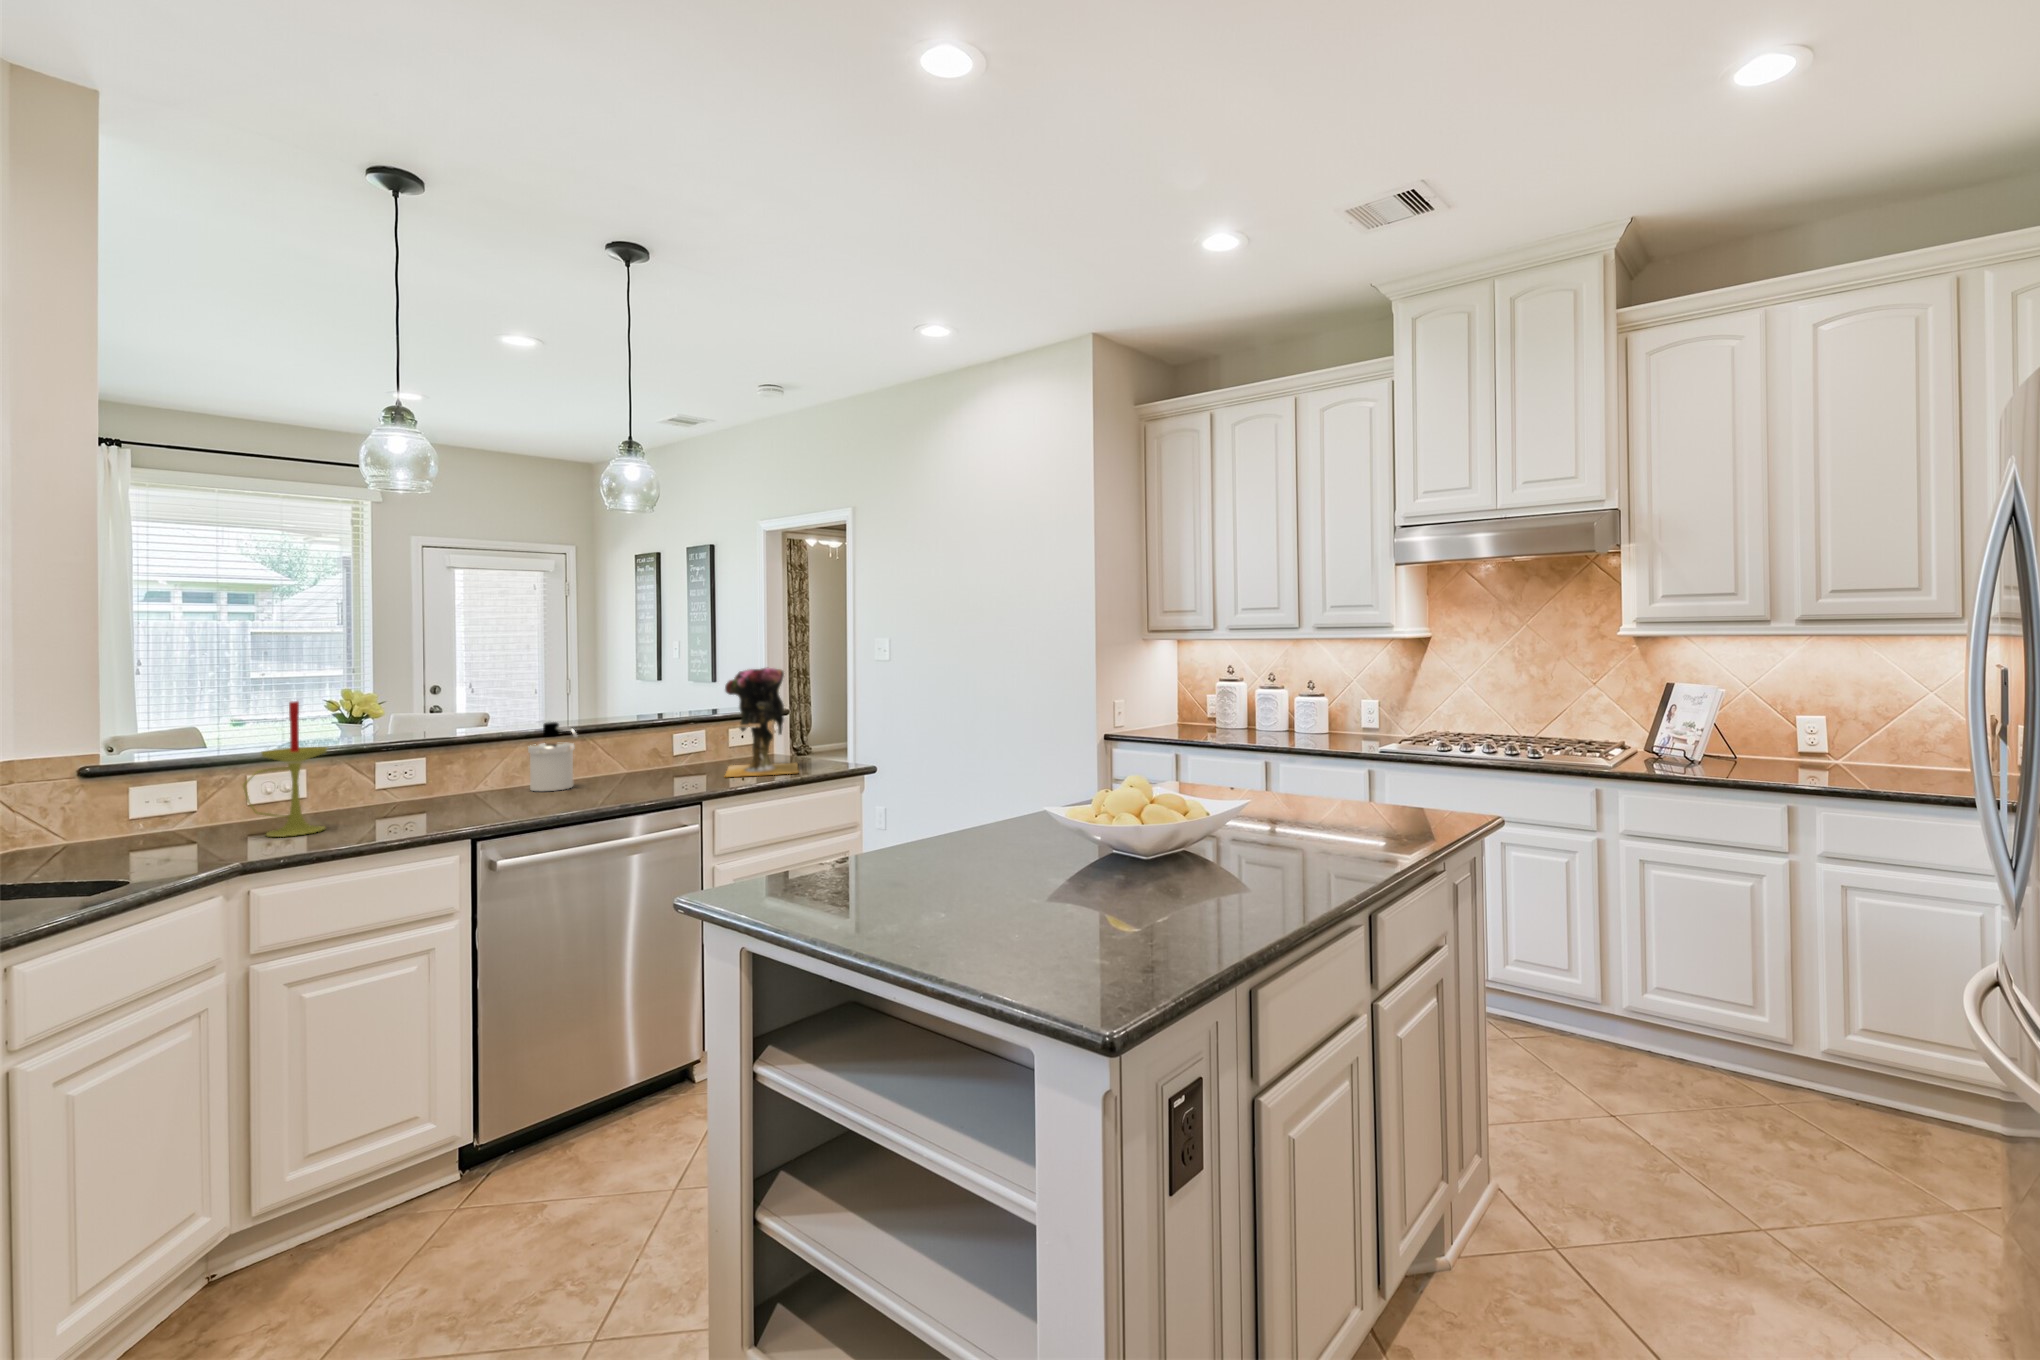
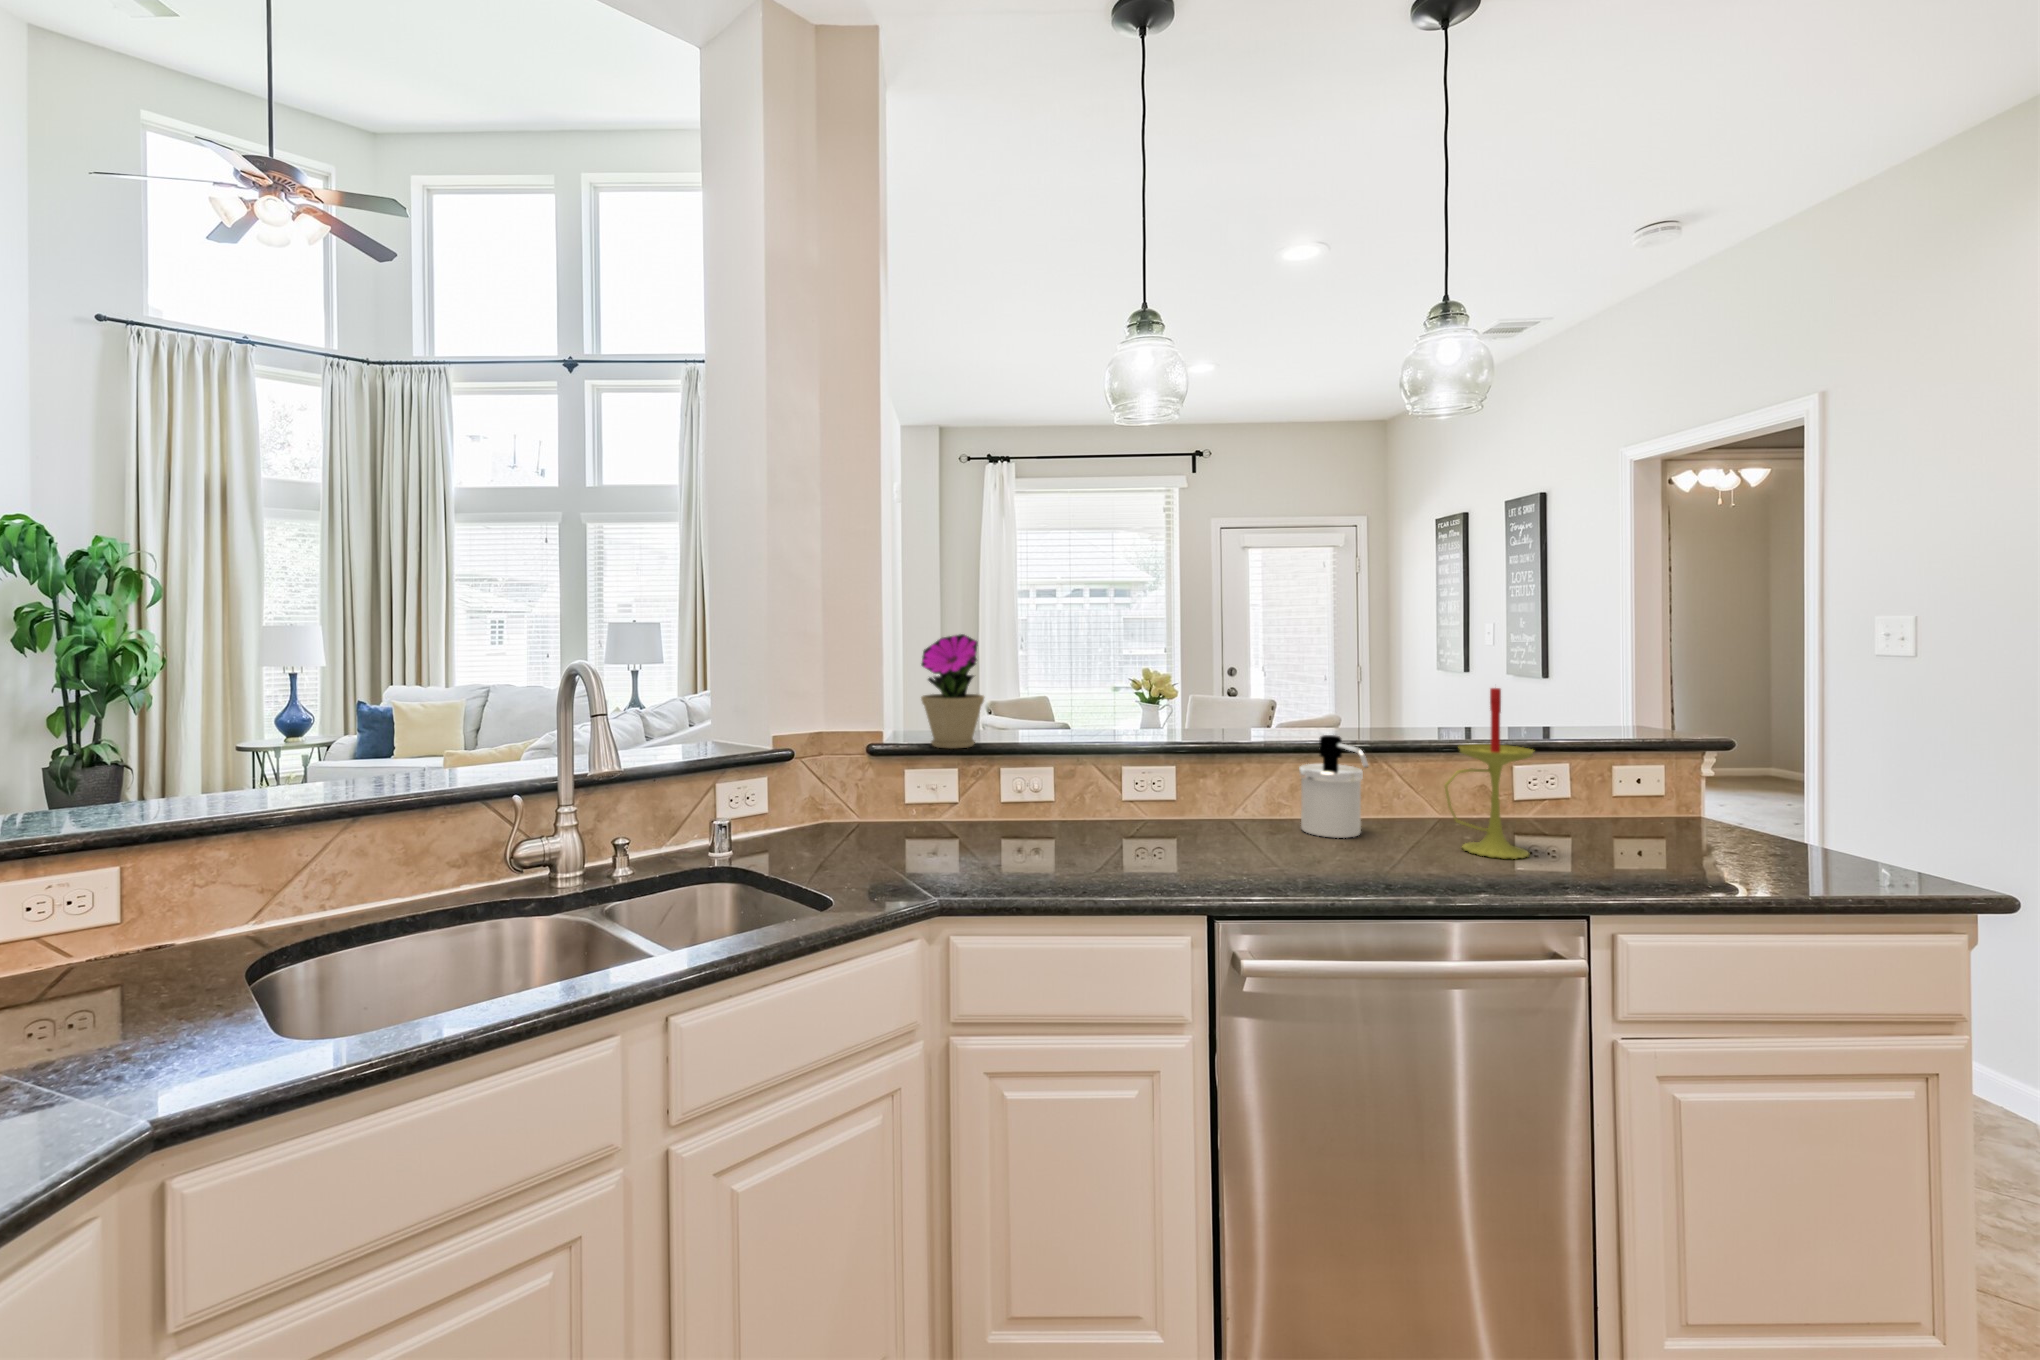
flower pot: none [146,659,226,763] -> present [921,634,984,749]
vase: present [725,668,798,777] -> none [1618,668,1797,883]
candle: present [243,701,327,837] -> present [1445,688,1533,859]

